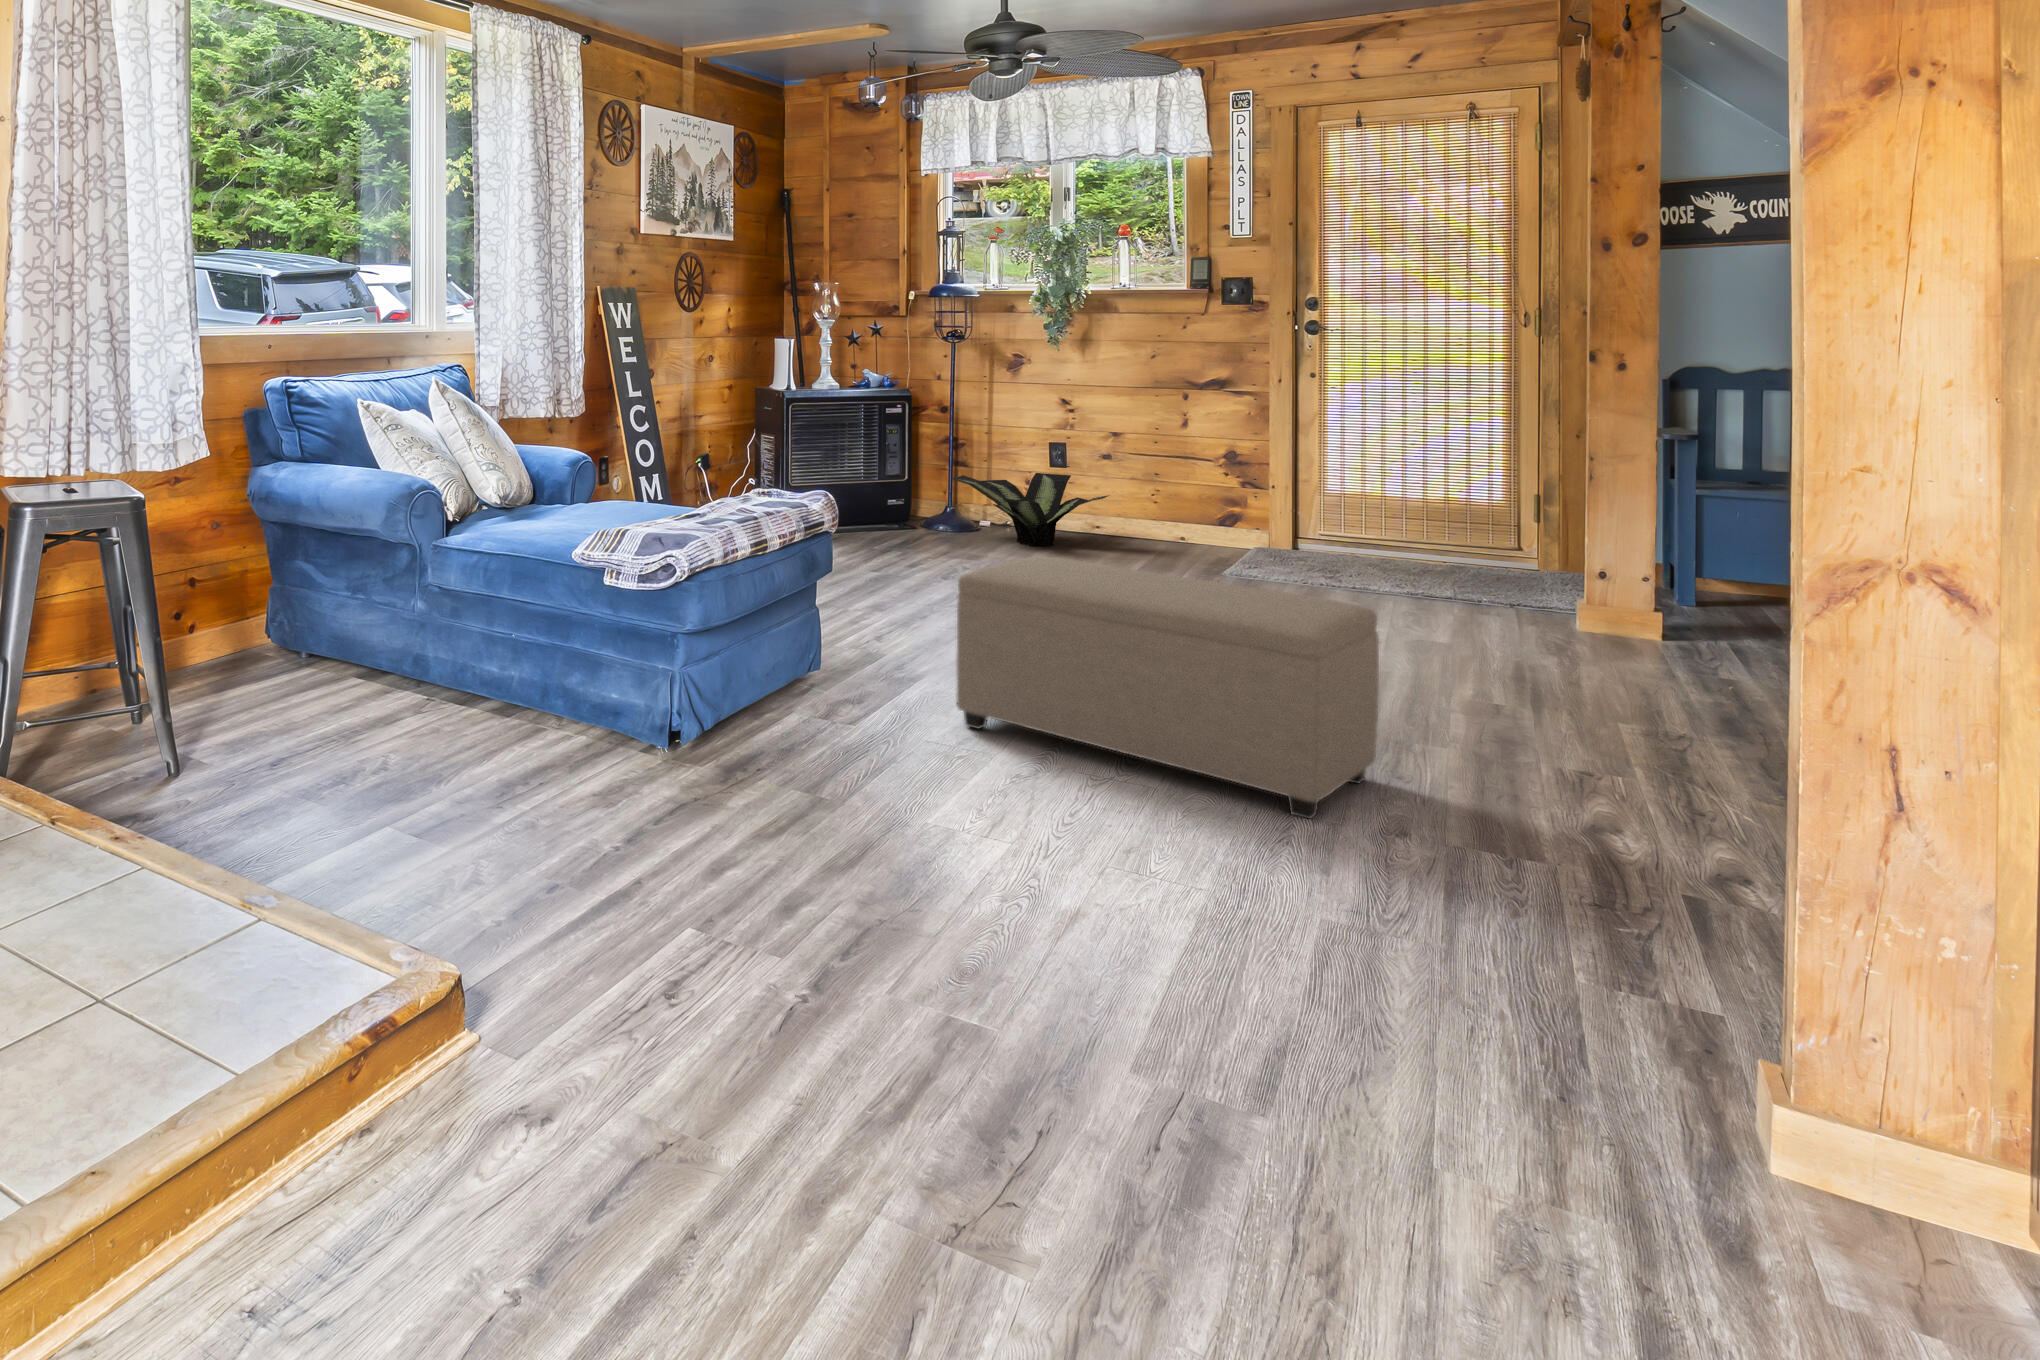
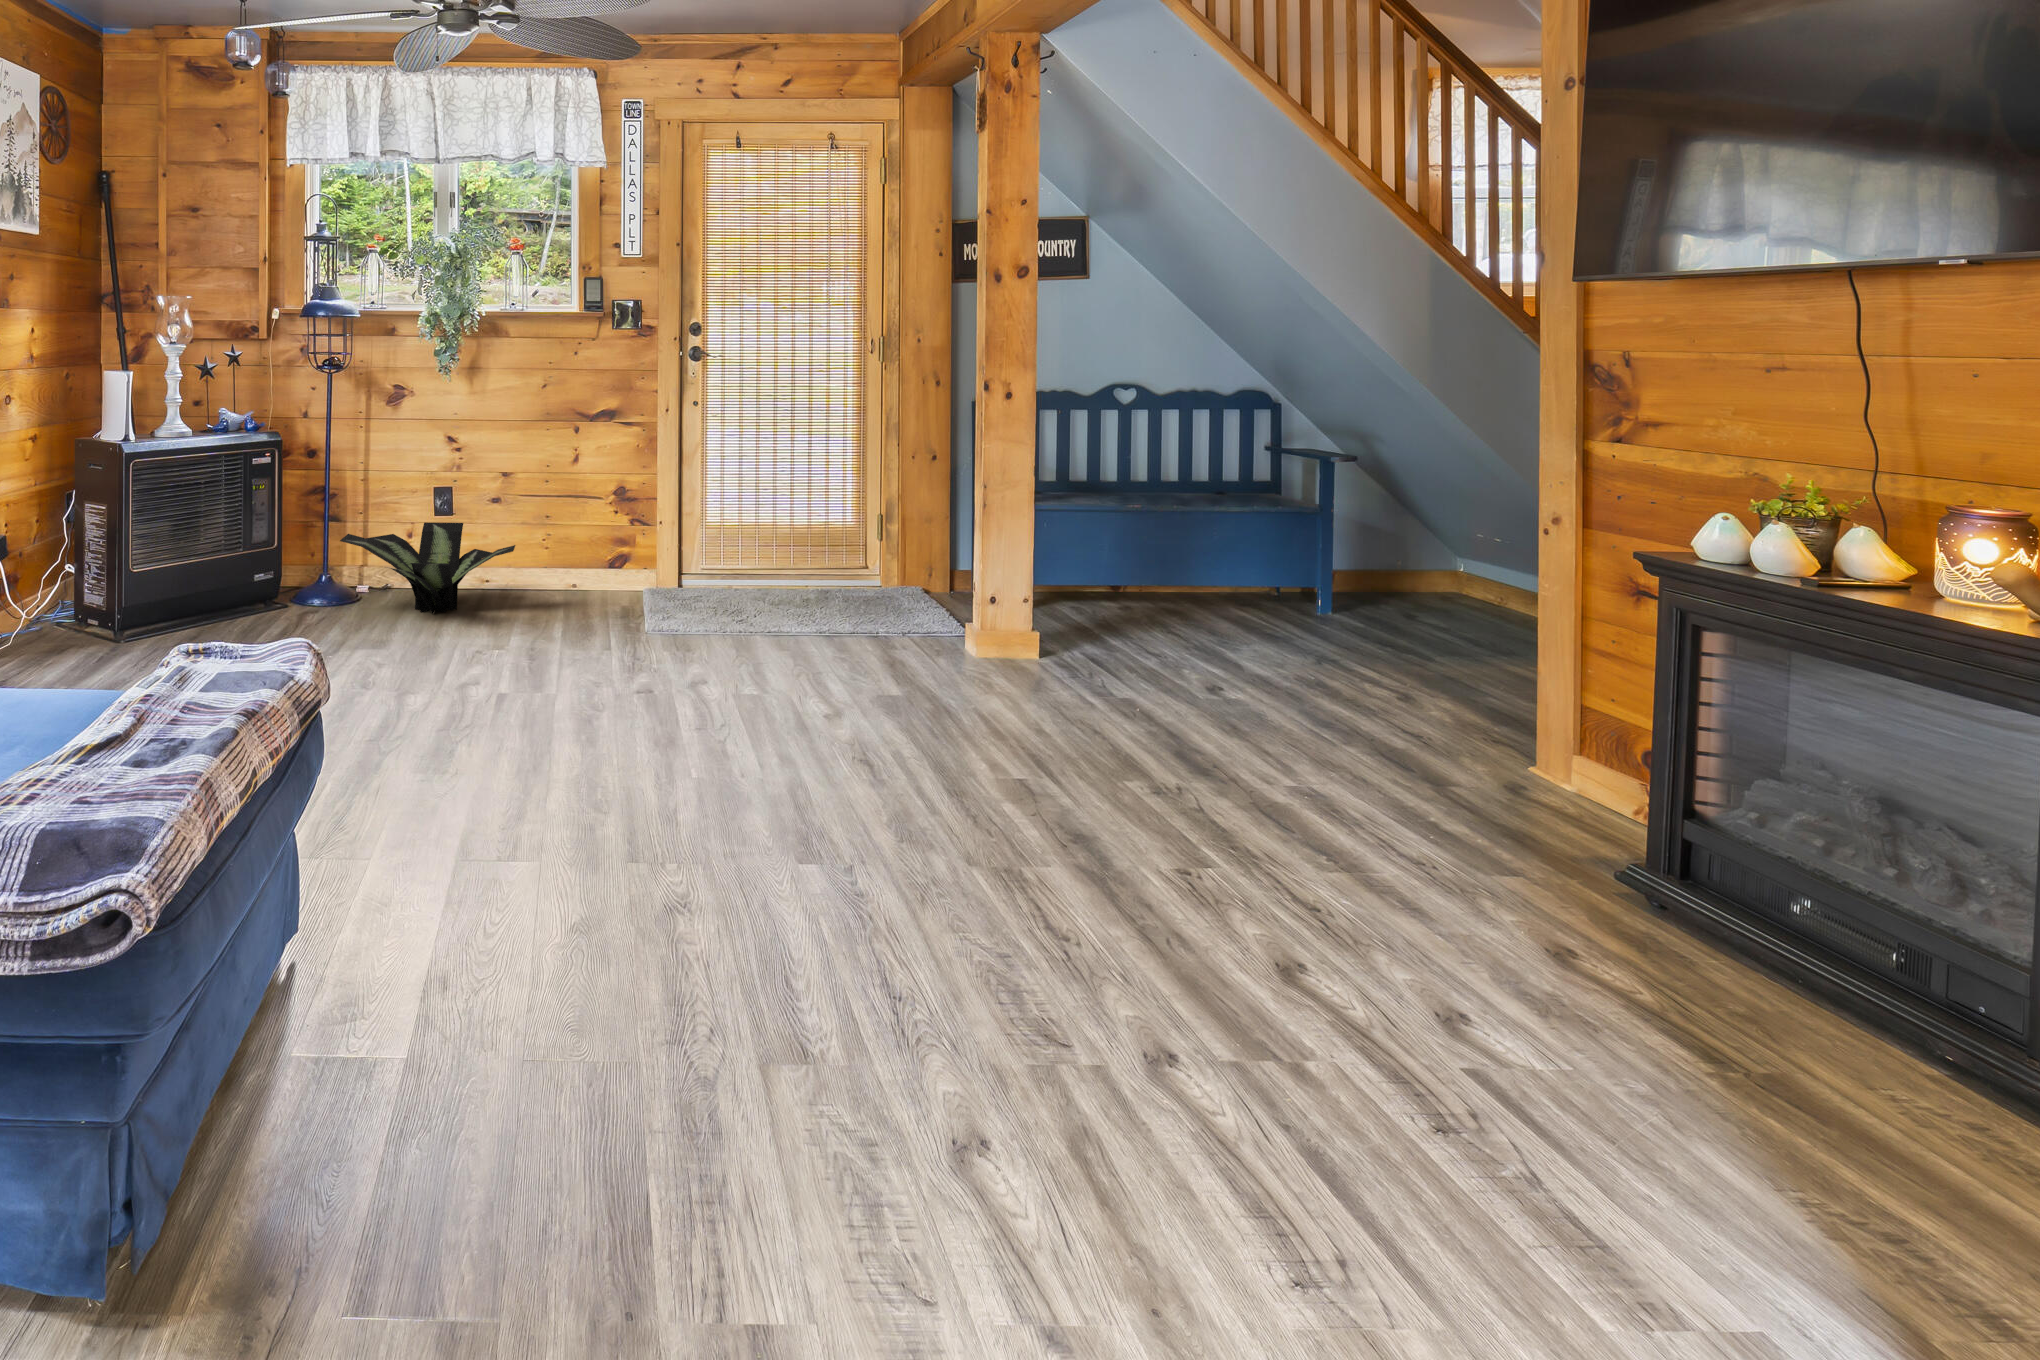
ottoman: present [956,556,1379,819] -> none [569,700,1124,1070]

